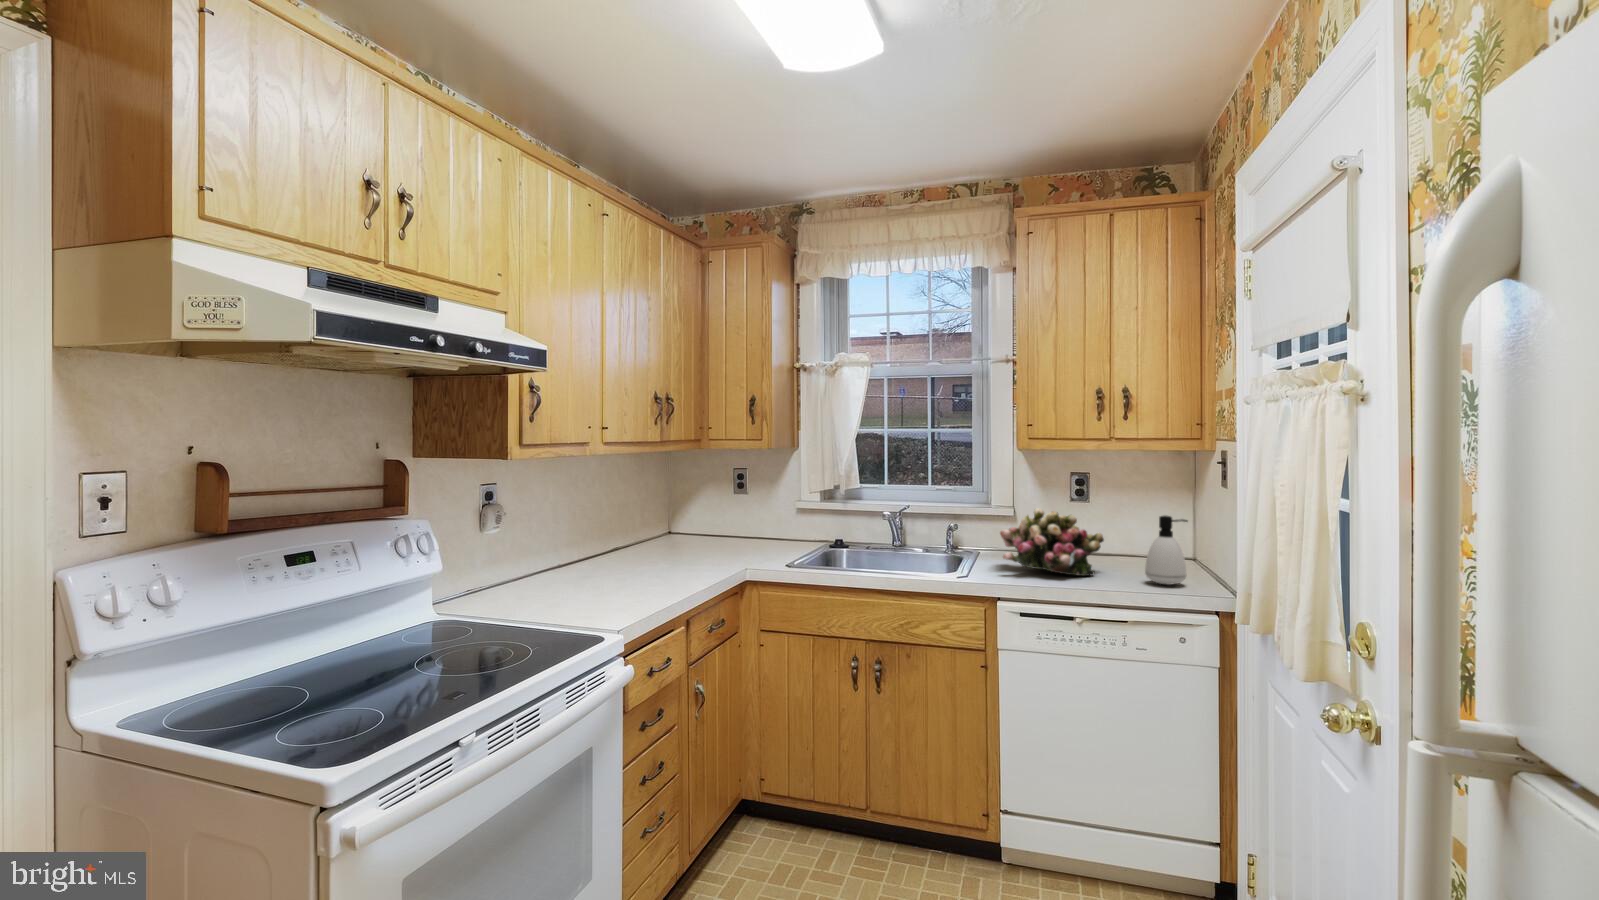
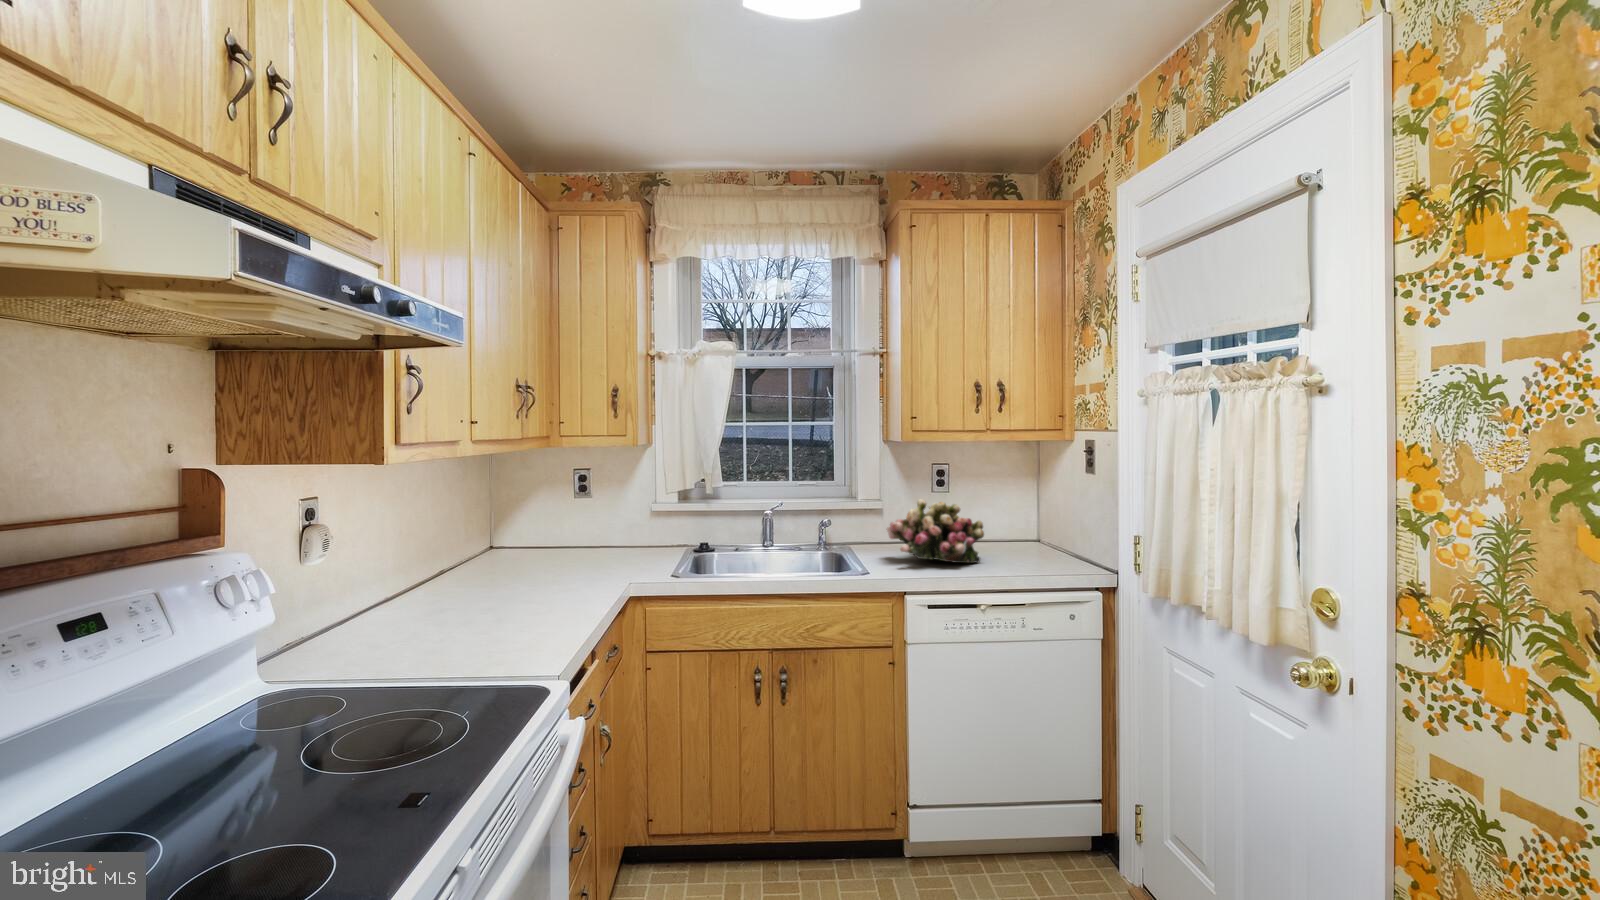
soap dispenser: present [1145,516,1187,585] -> none [1028,501,1065,565]

